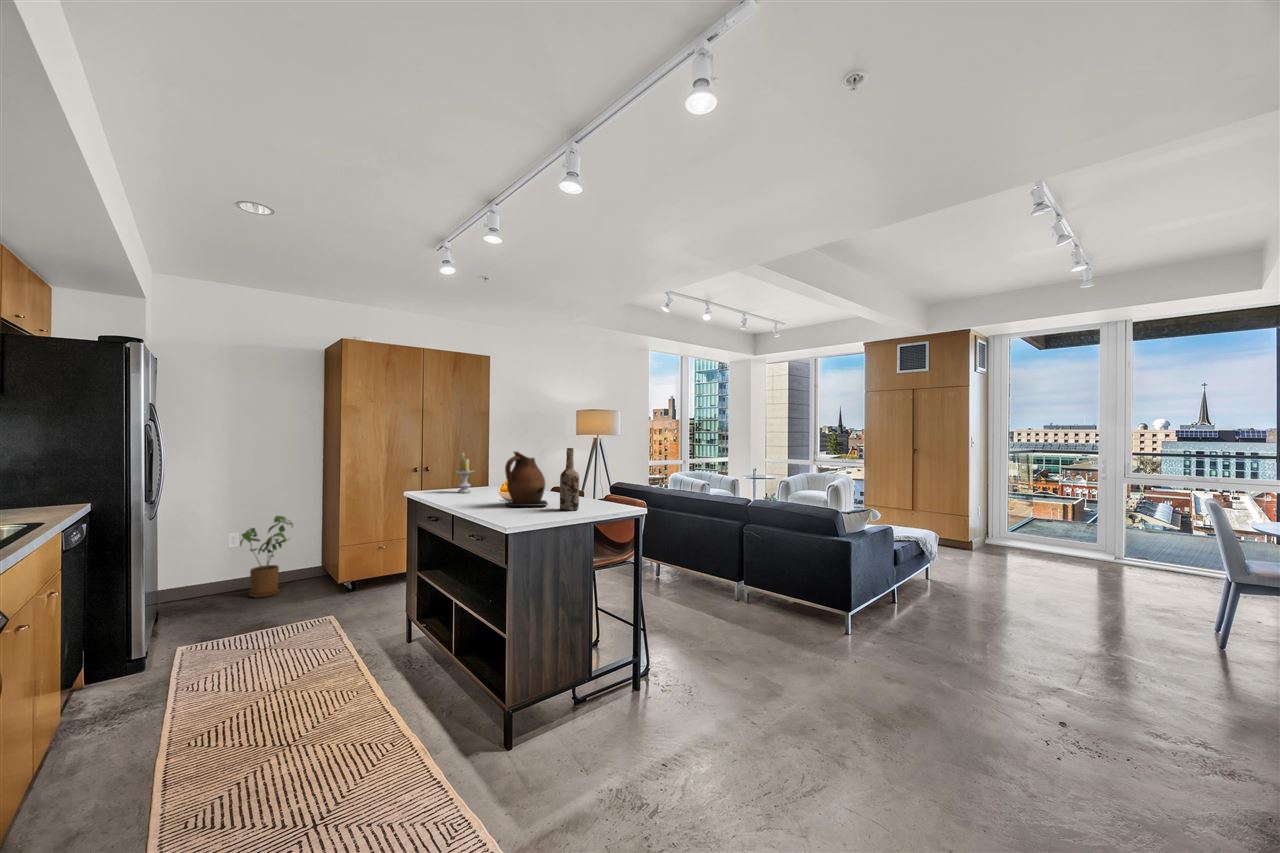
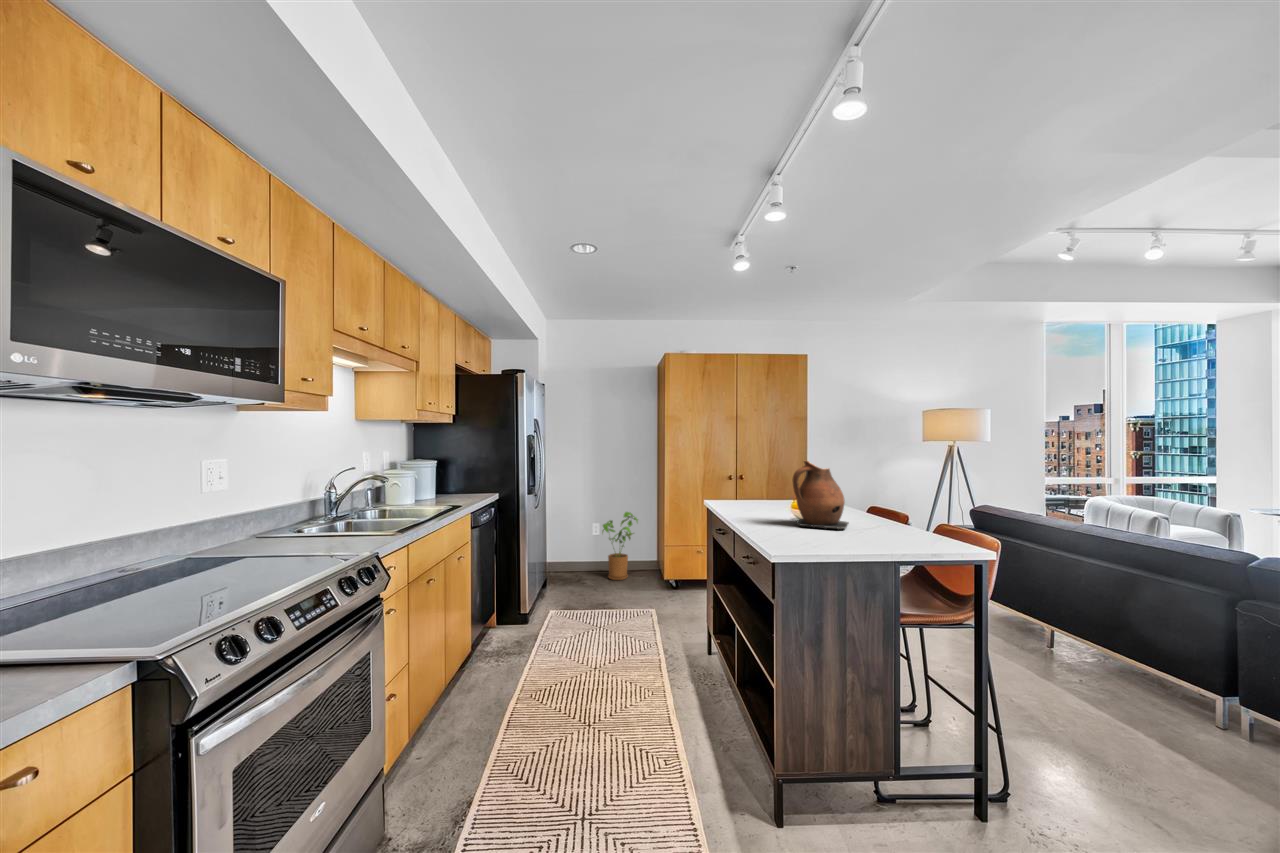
wine bottle: present [560,448,579,511] -> none [858,458,884,539]
candle: present [454,452,475,493] -> none [754,460,776,505]

